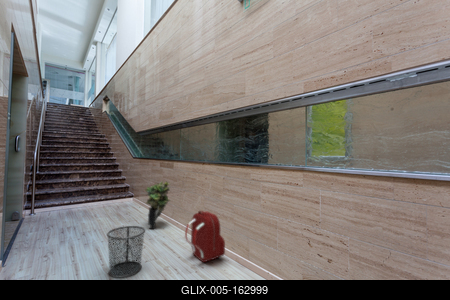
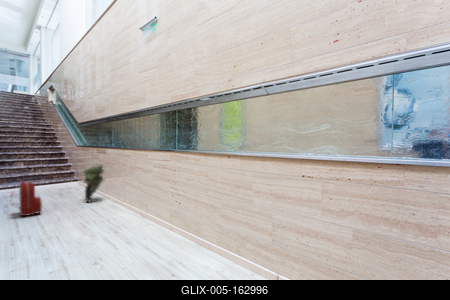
backpack: present [185,211,225,262] -> present [11,181,42,216]
trash can: present [107,226,145,277] -> none [42,194,73,228]

